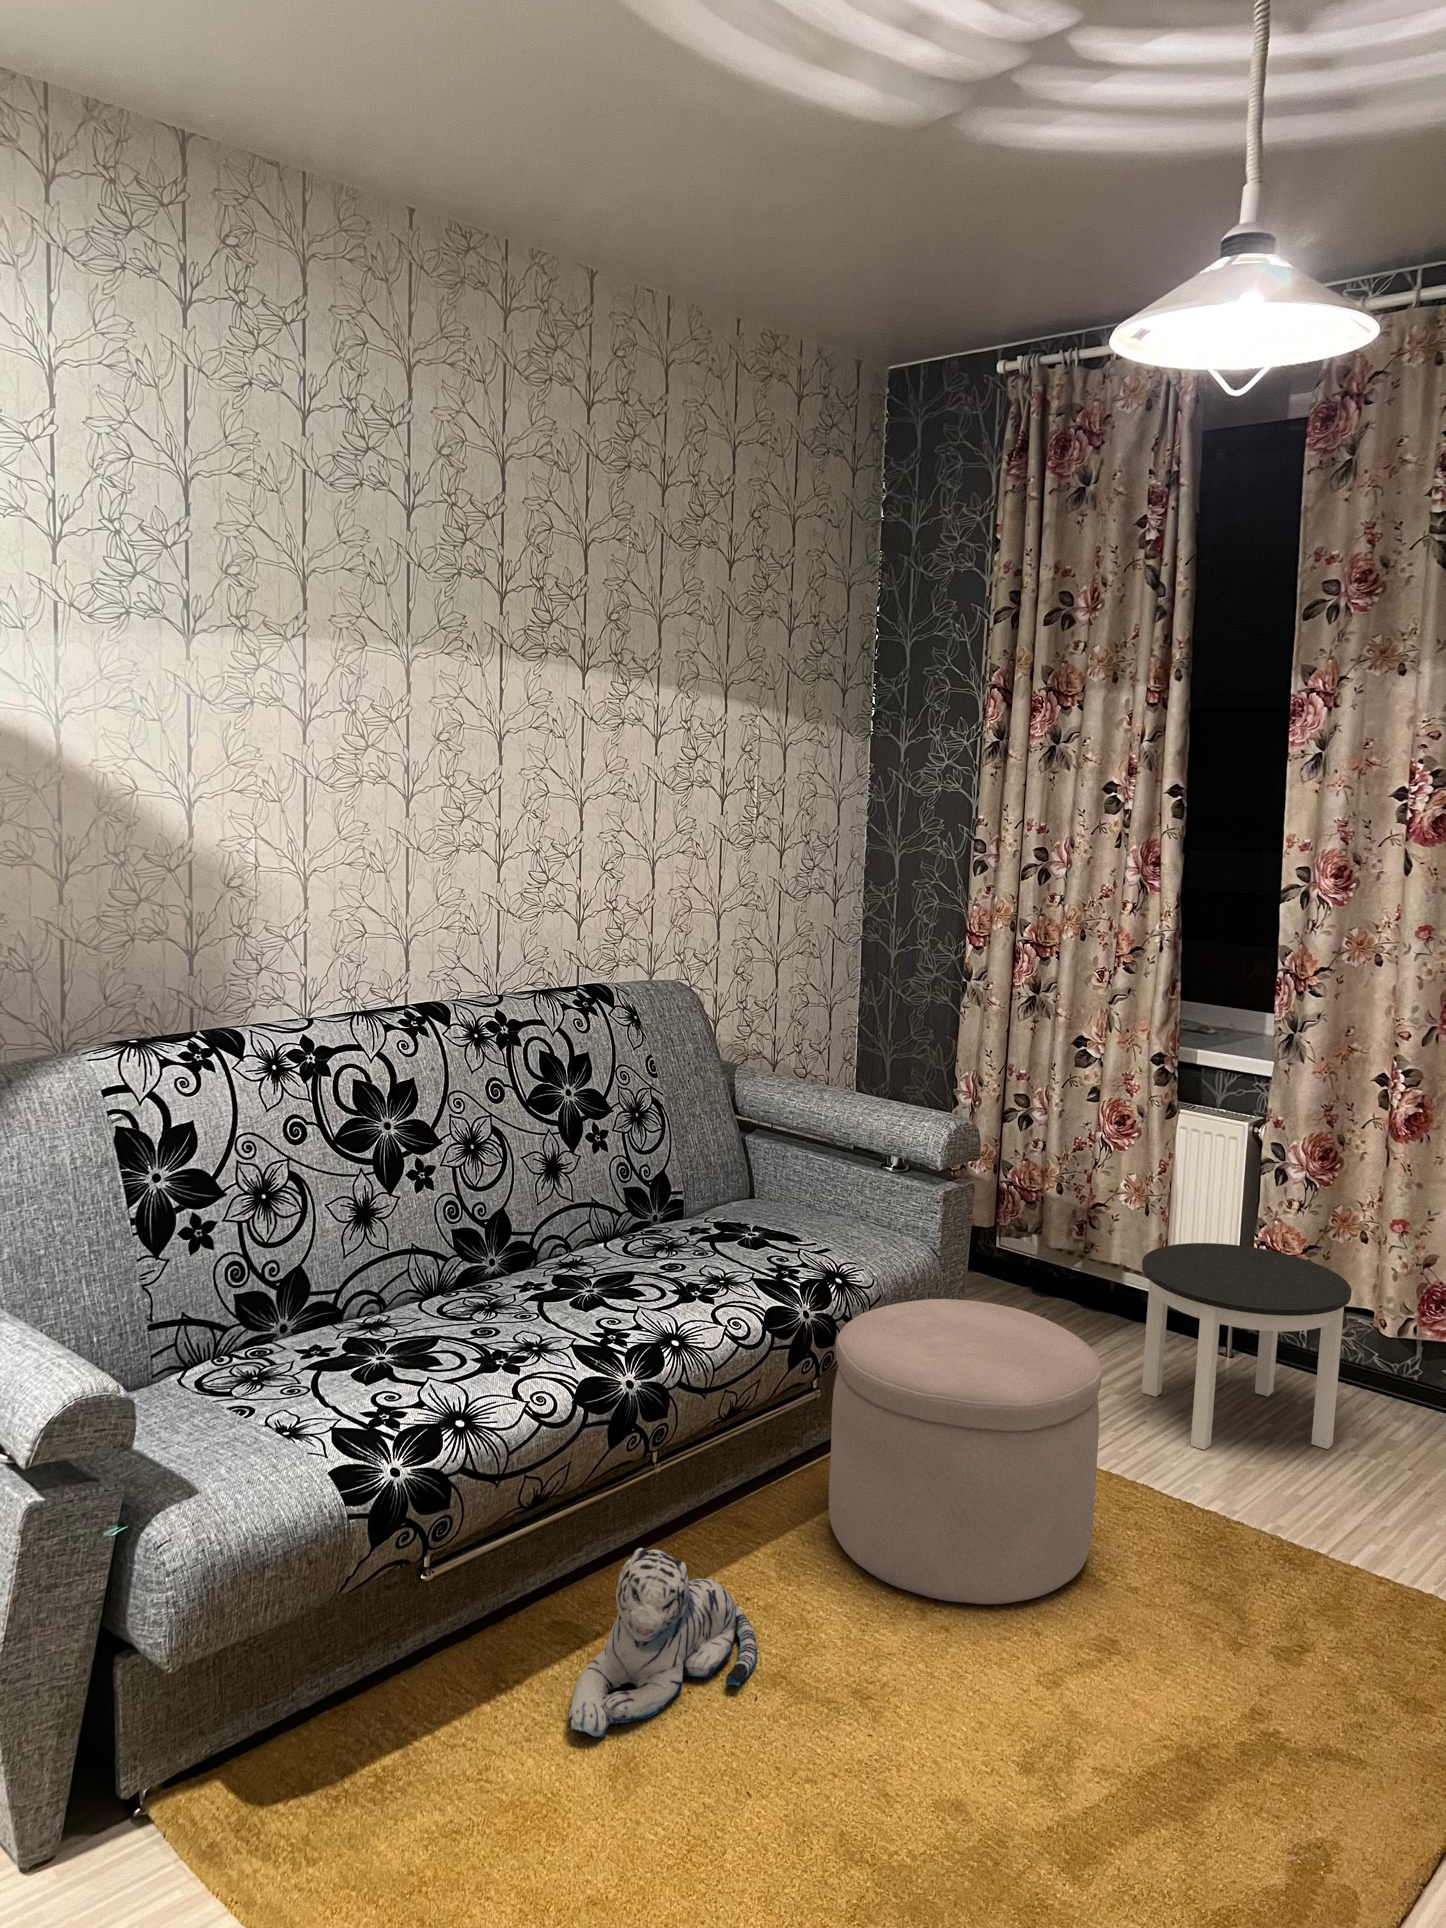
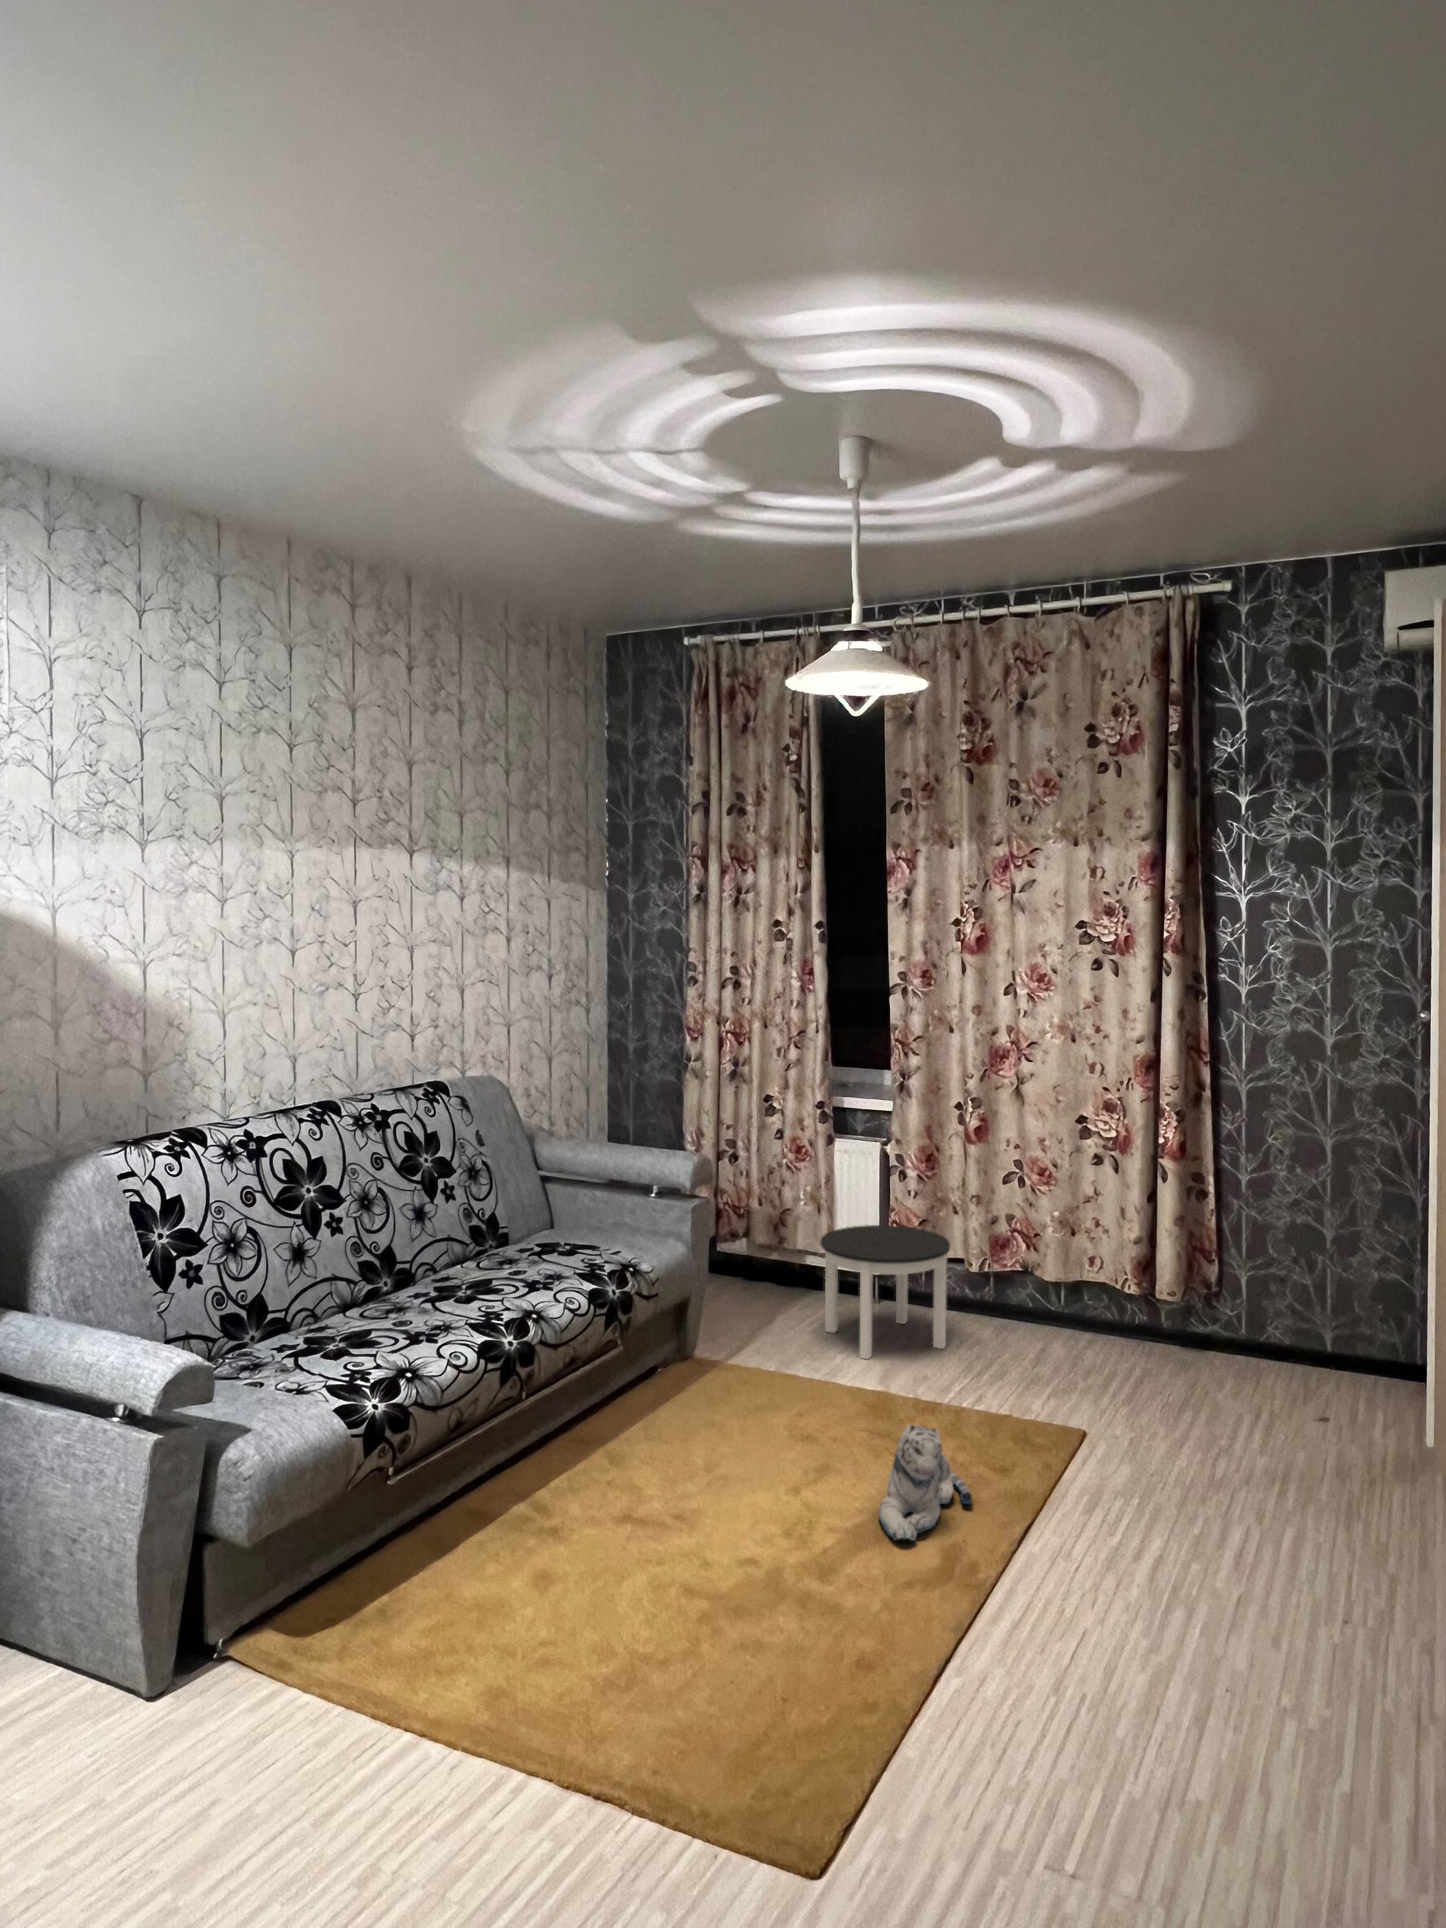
ottoman: present [829,1299,1102,1604] -> none [636,1272,807,1463]
plush toy: present [569,1548,757,1737] -> present [879,1425,972,1541]

